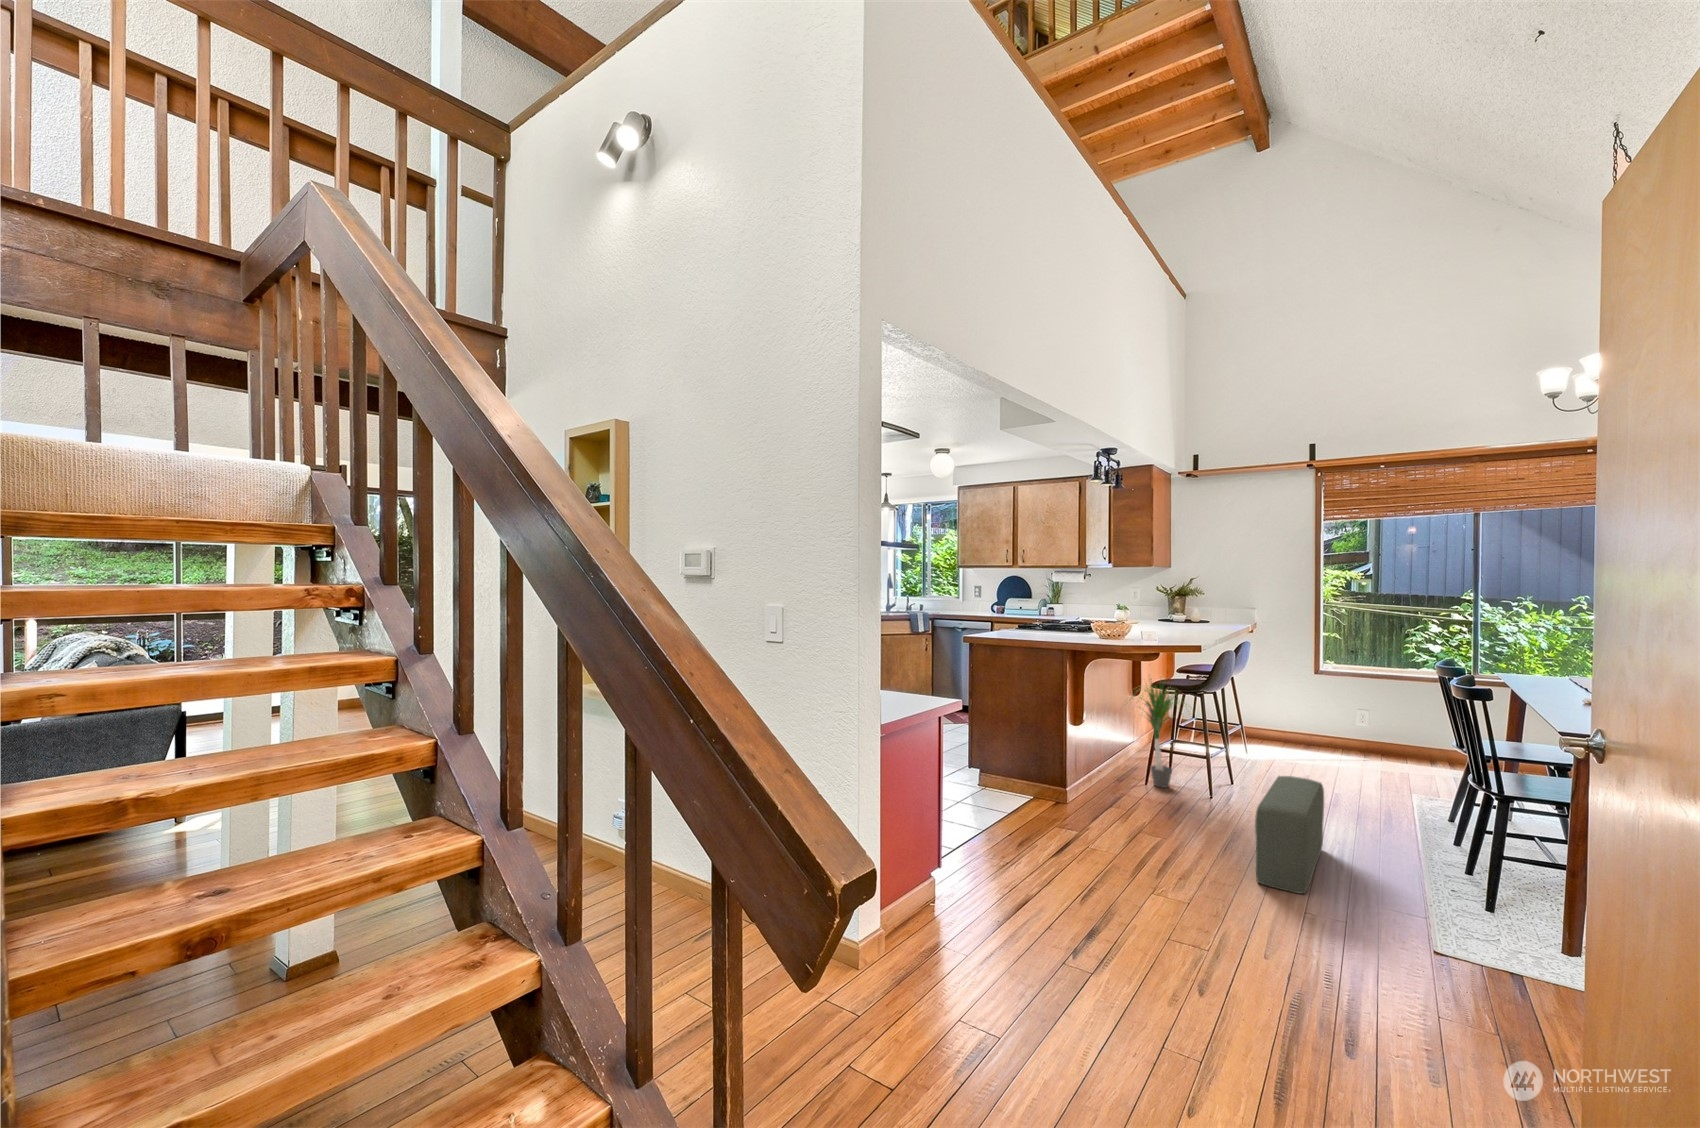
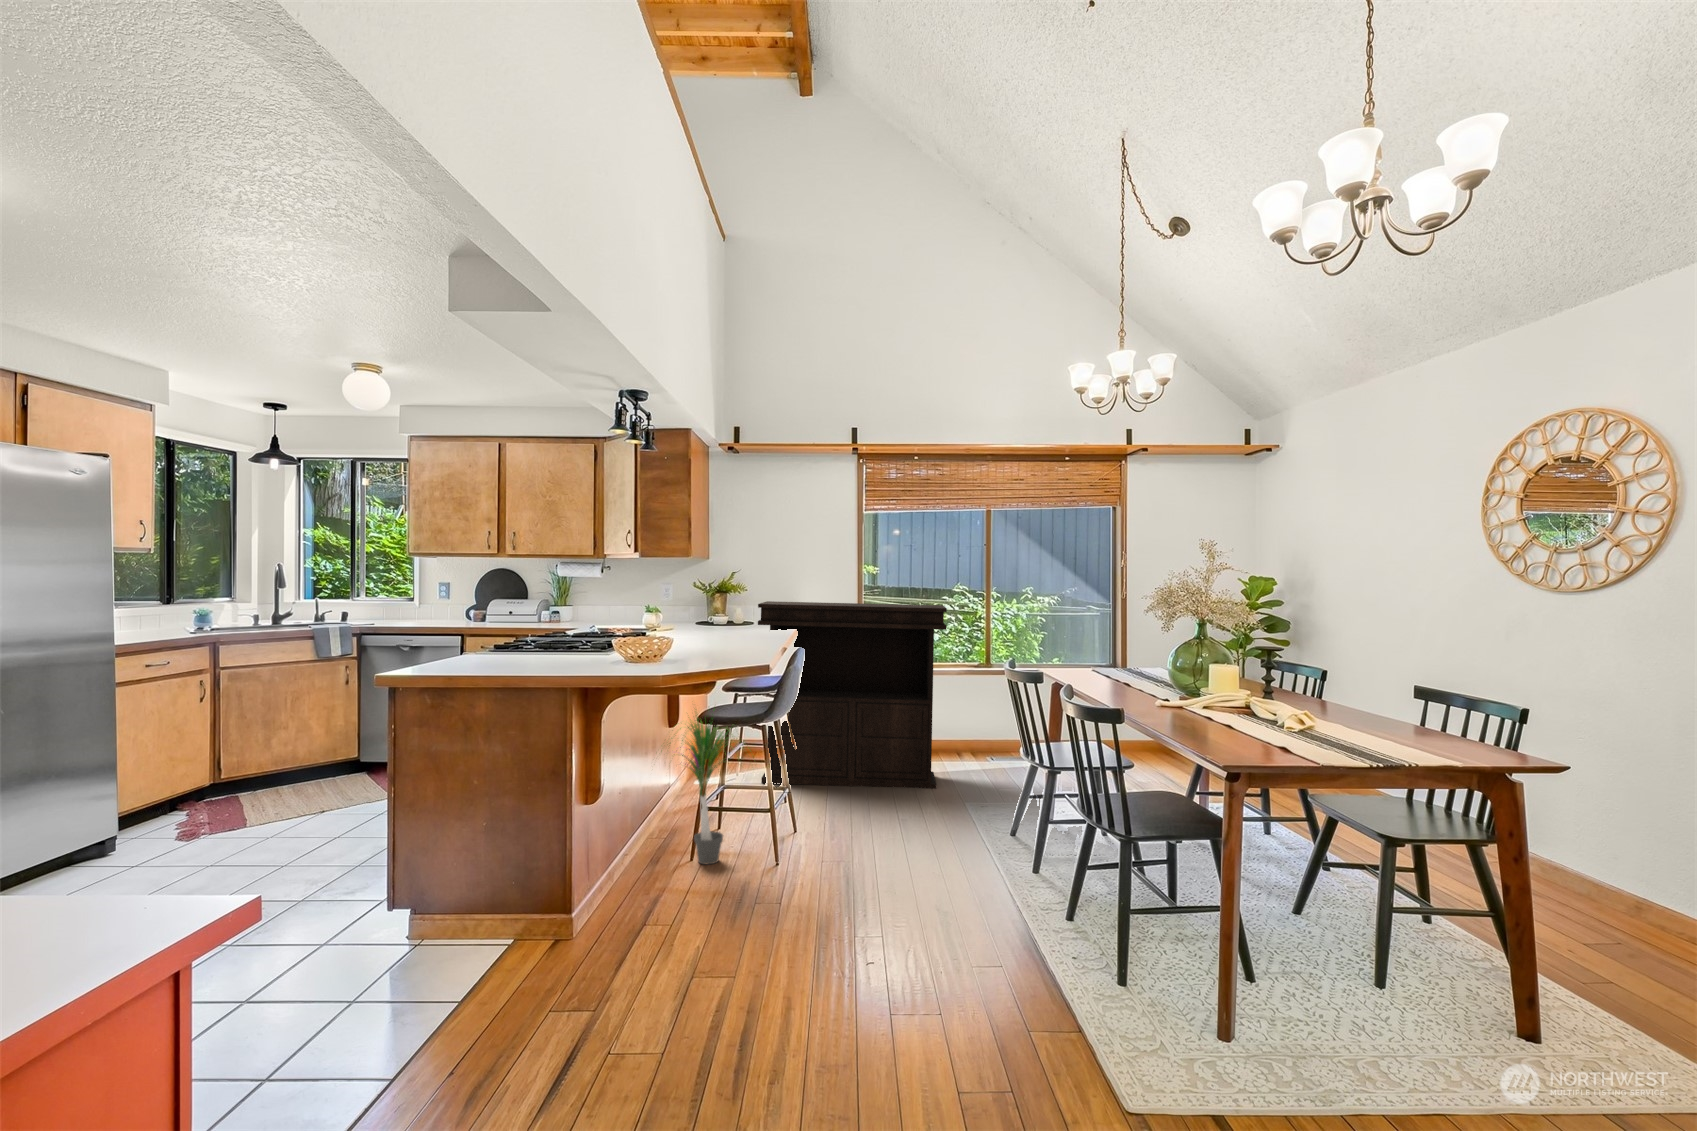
console table: none [1210,603,1401,777] -> present [758,601,947,789]
pouf: present [1255,776,1324,894] -> none [868,839,941,1042]

